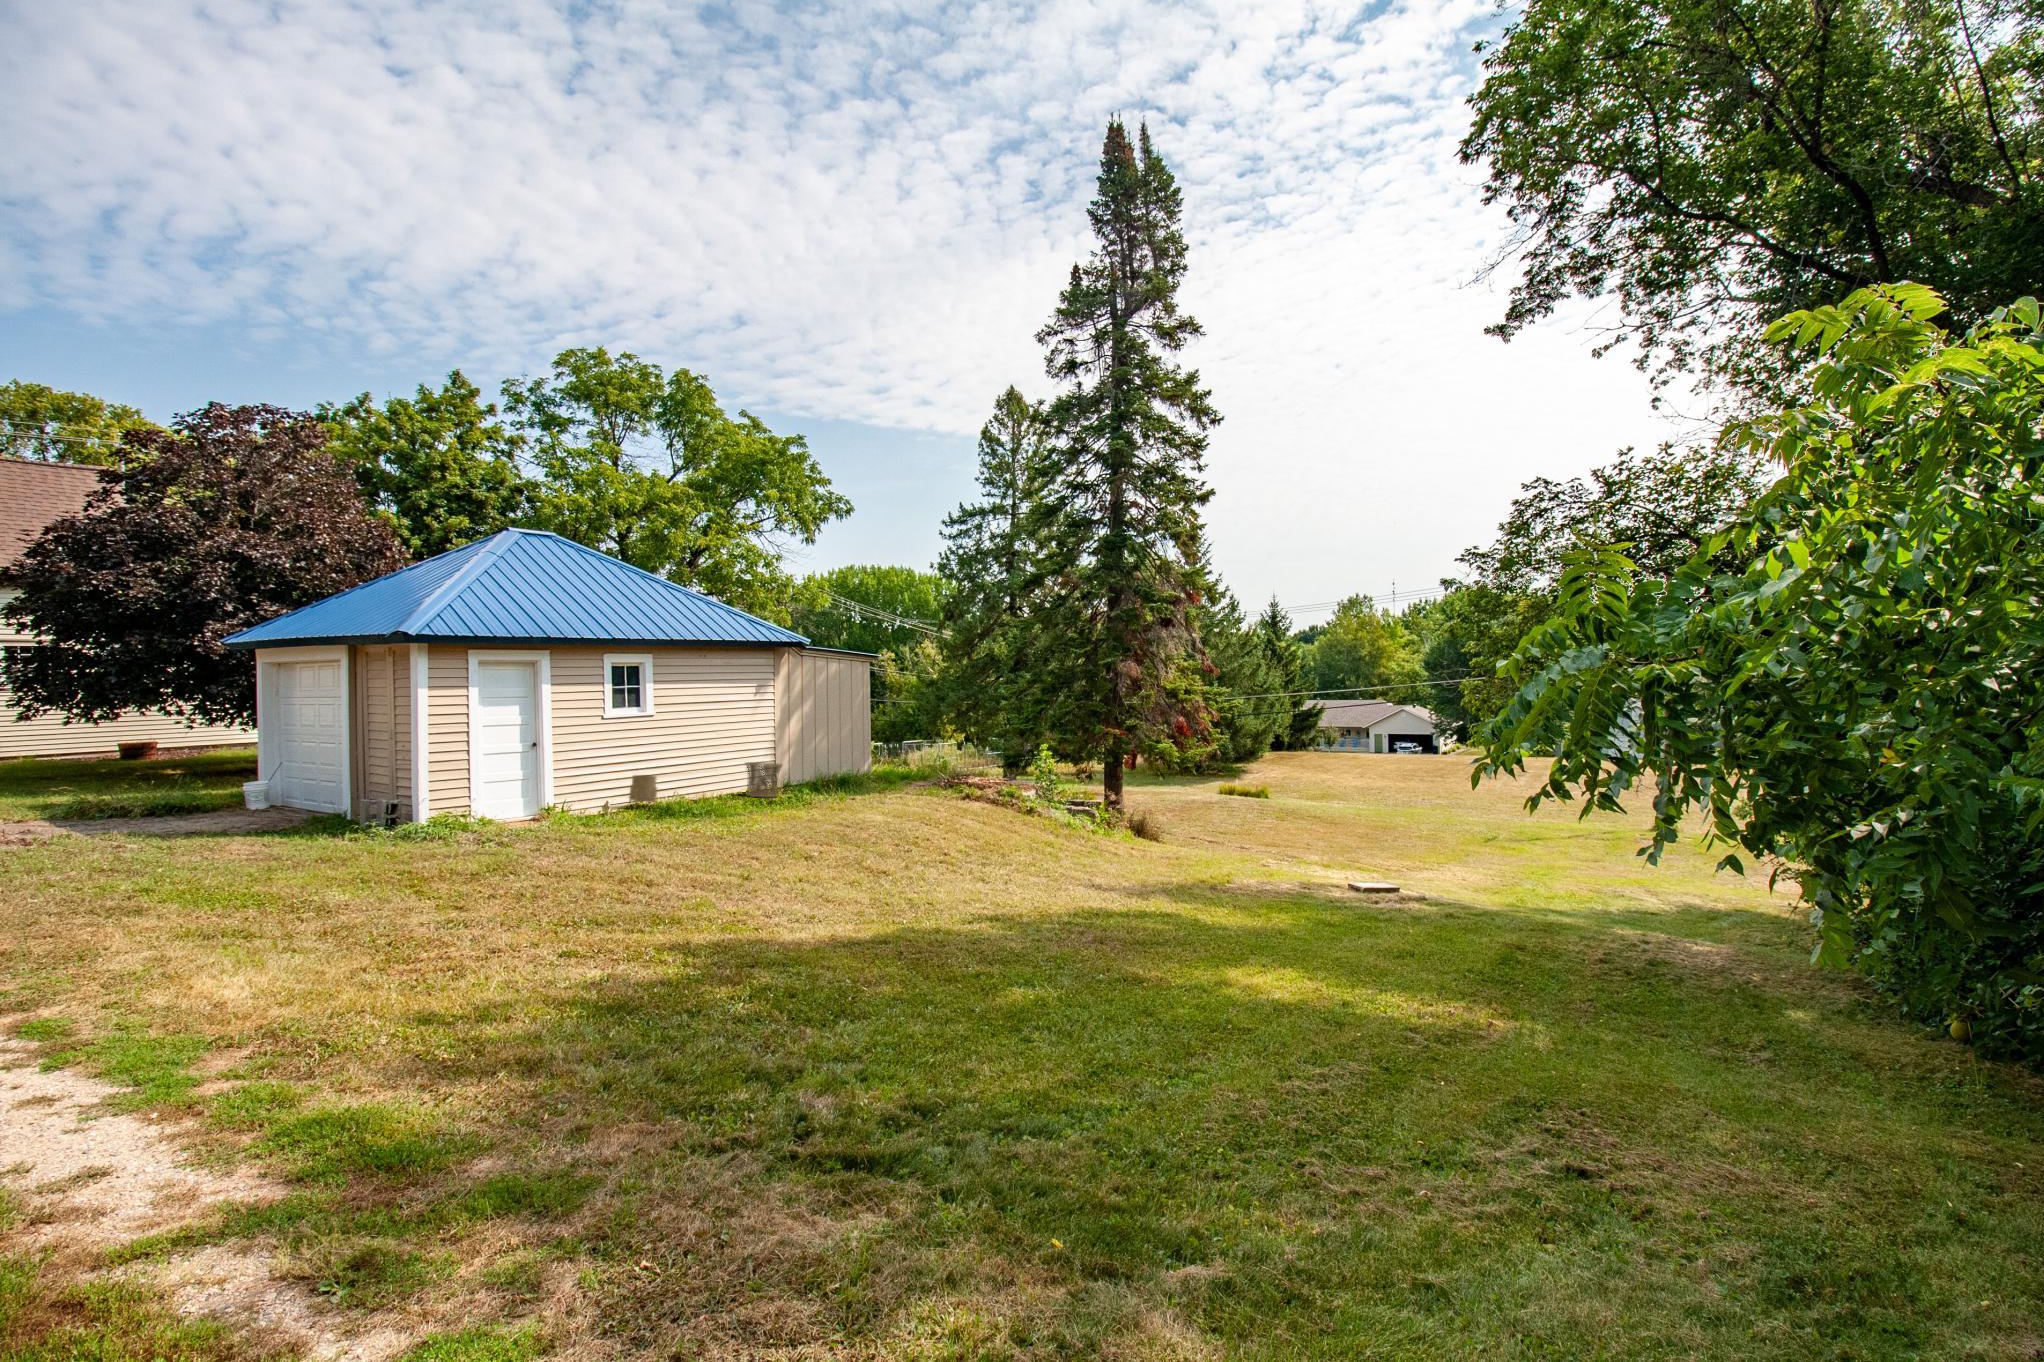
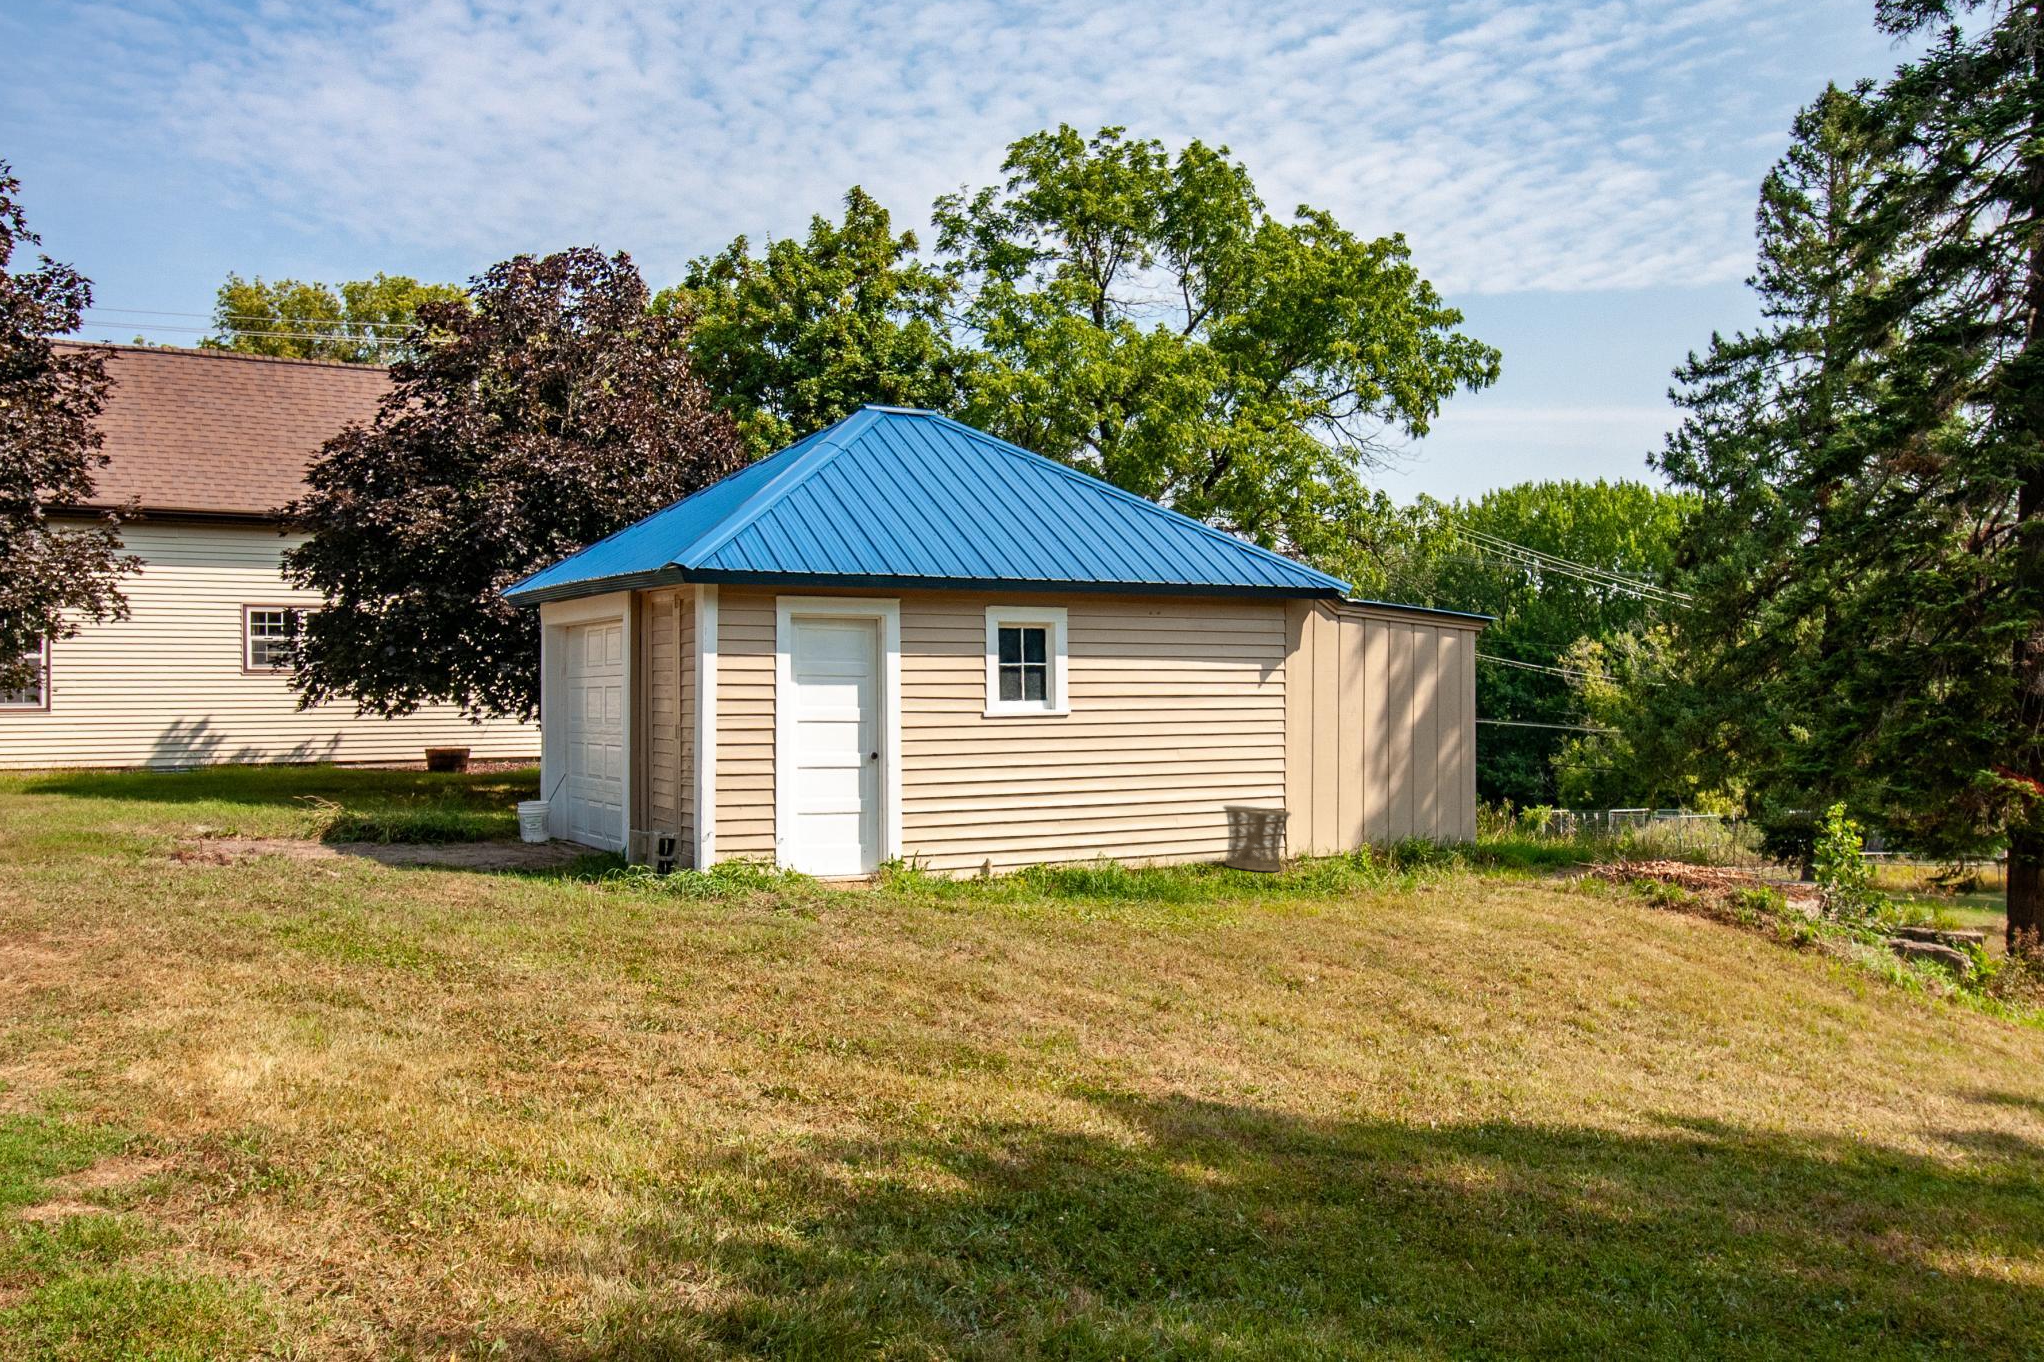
planter: present [629,775,657,807] -> none [1020,815,1064,874]

